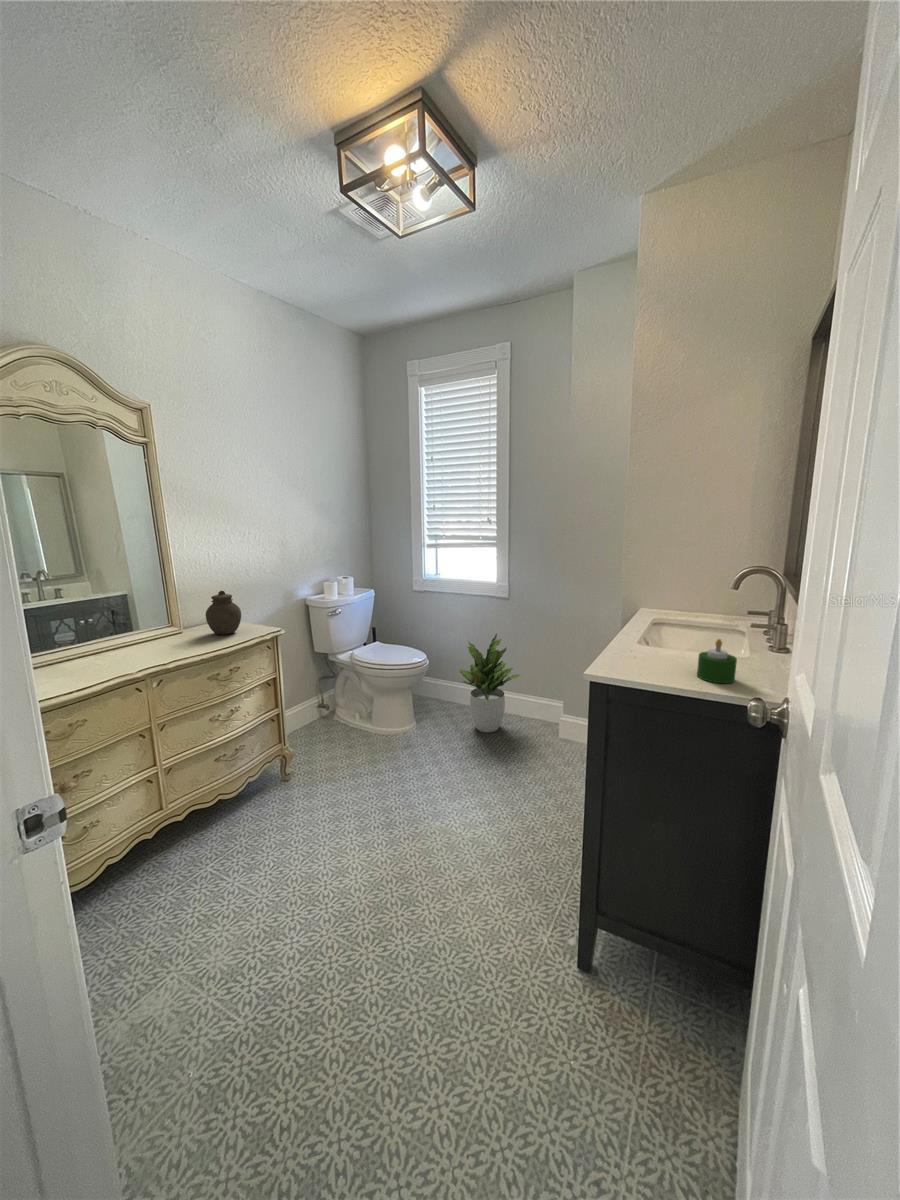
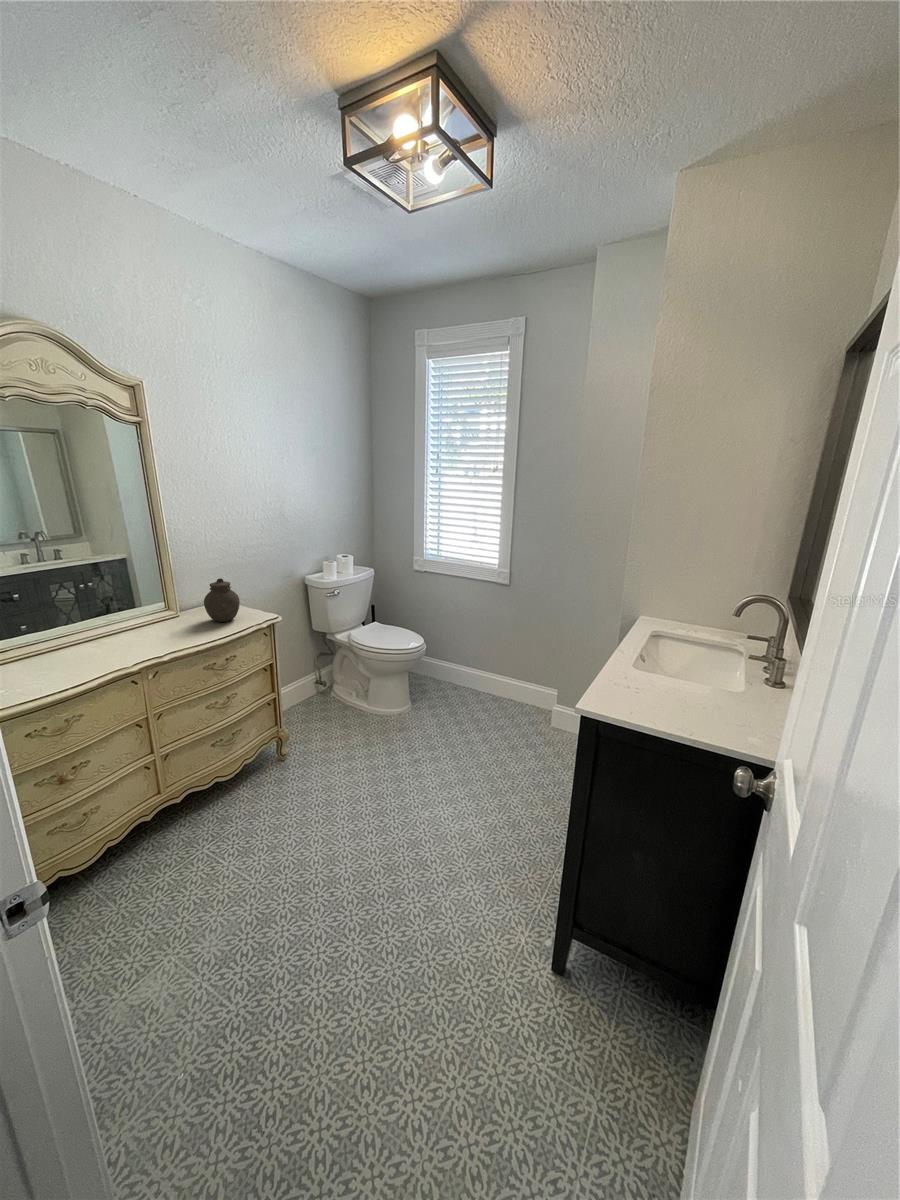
potted plant: present [460,634,521,732] -> none [453,622,515,717]
candle: present [697,639,737,683] -> none [688,683,730,729]

